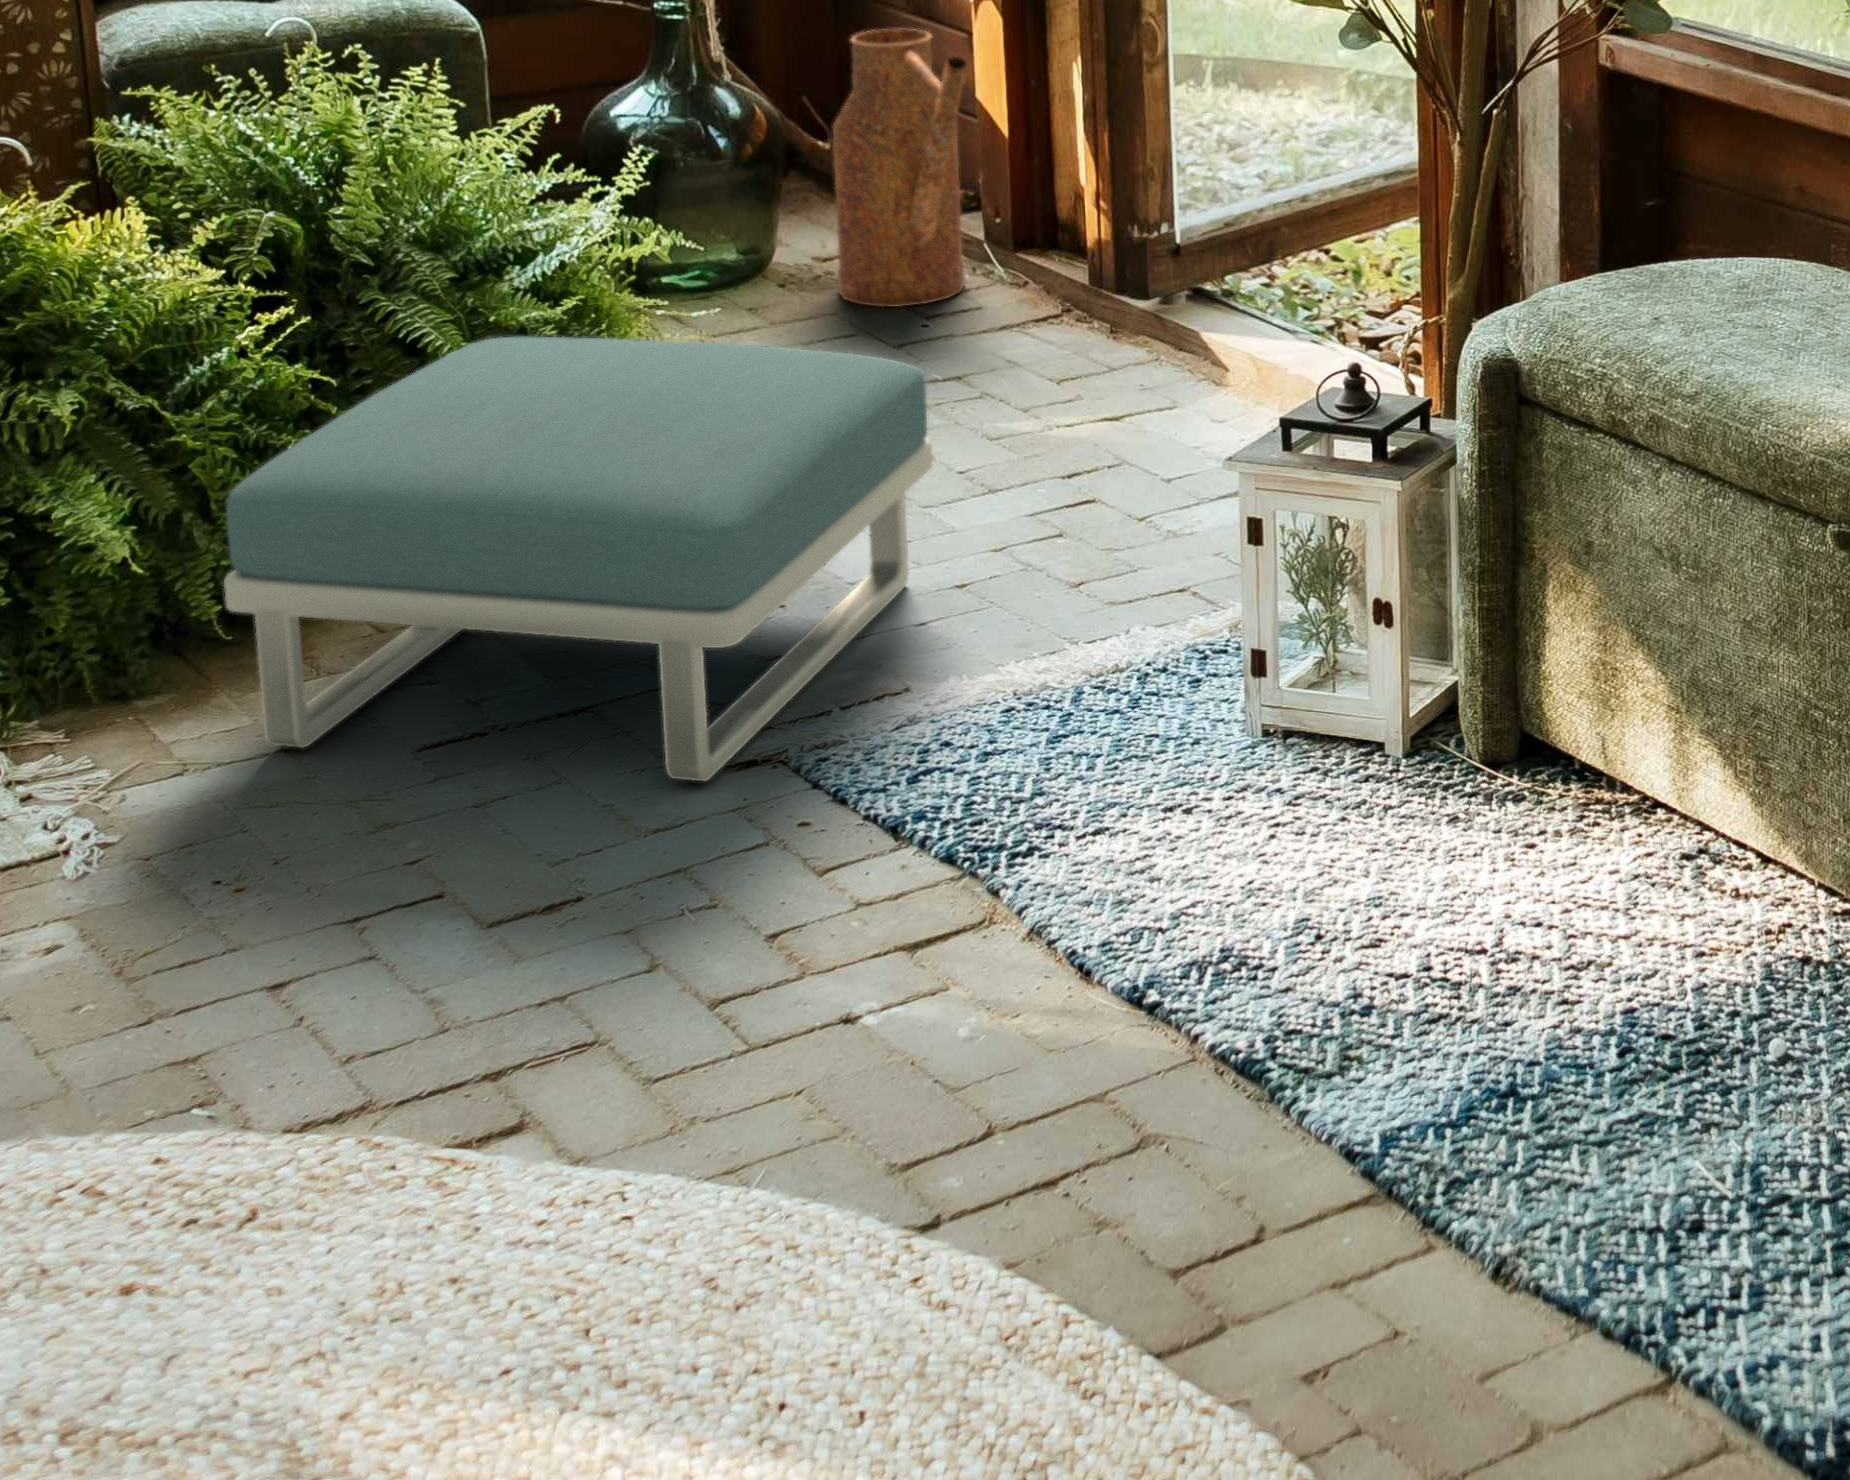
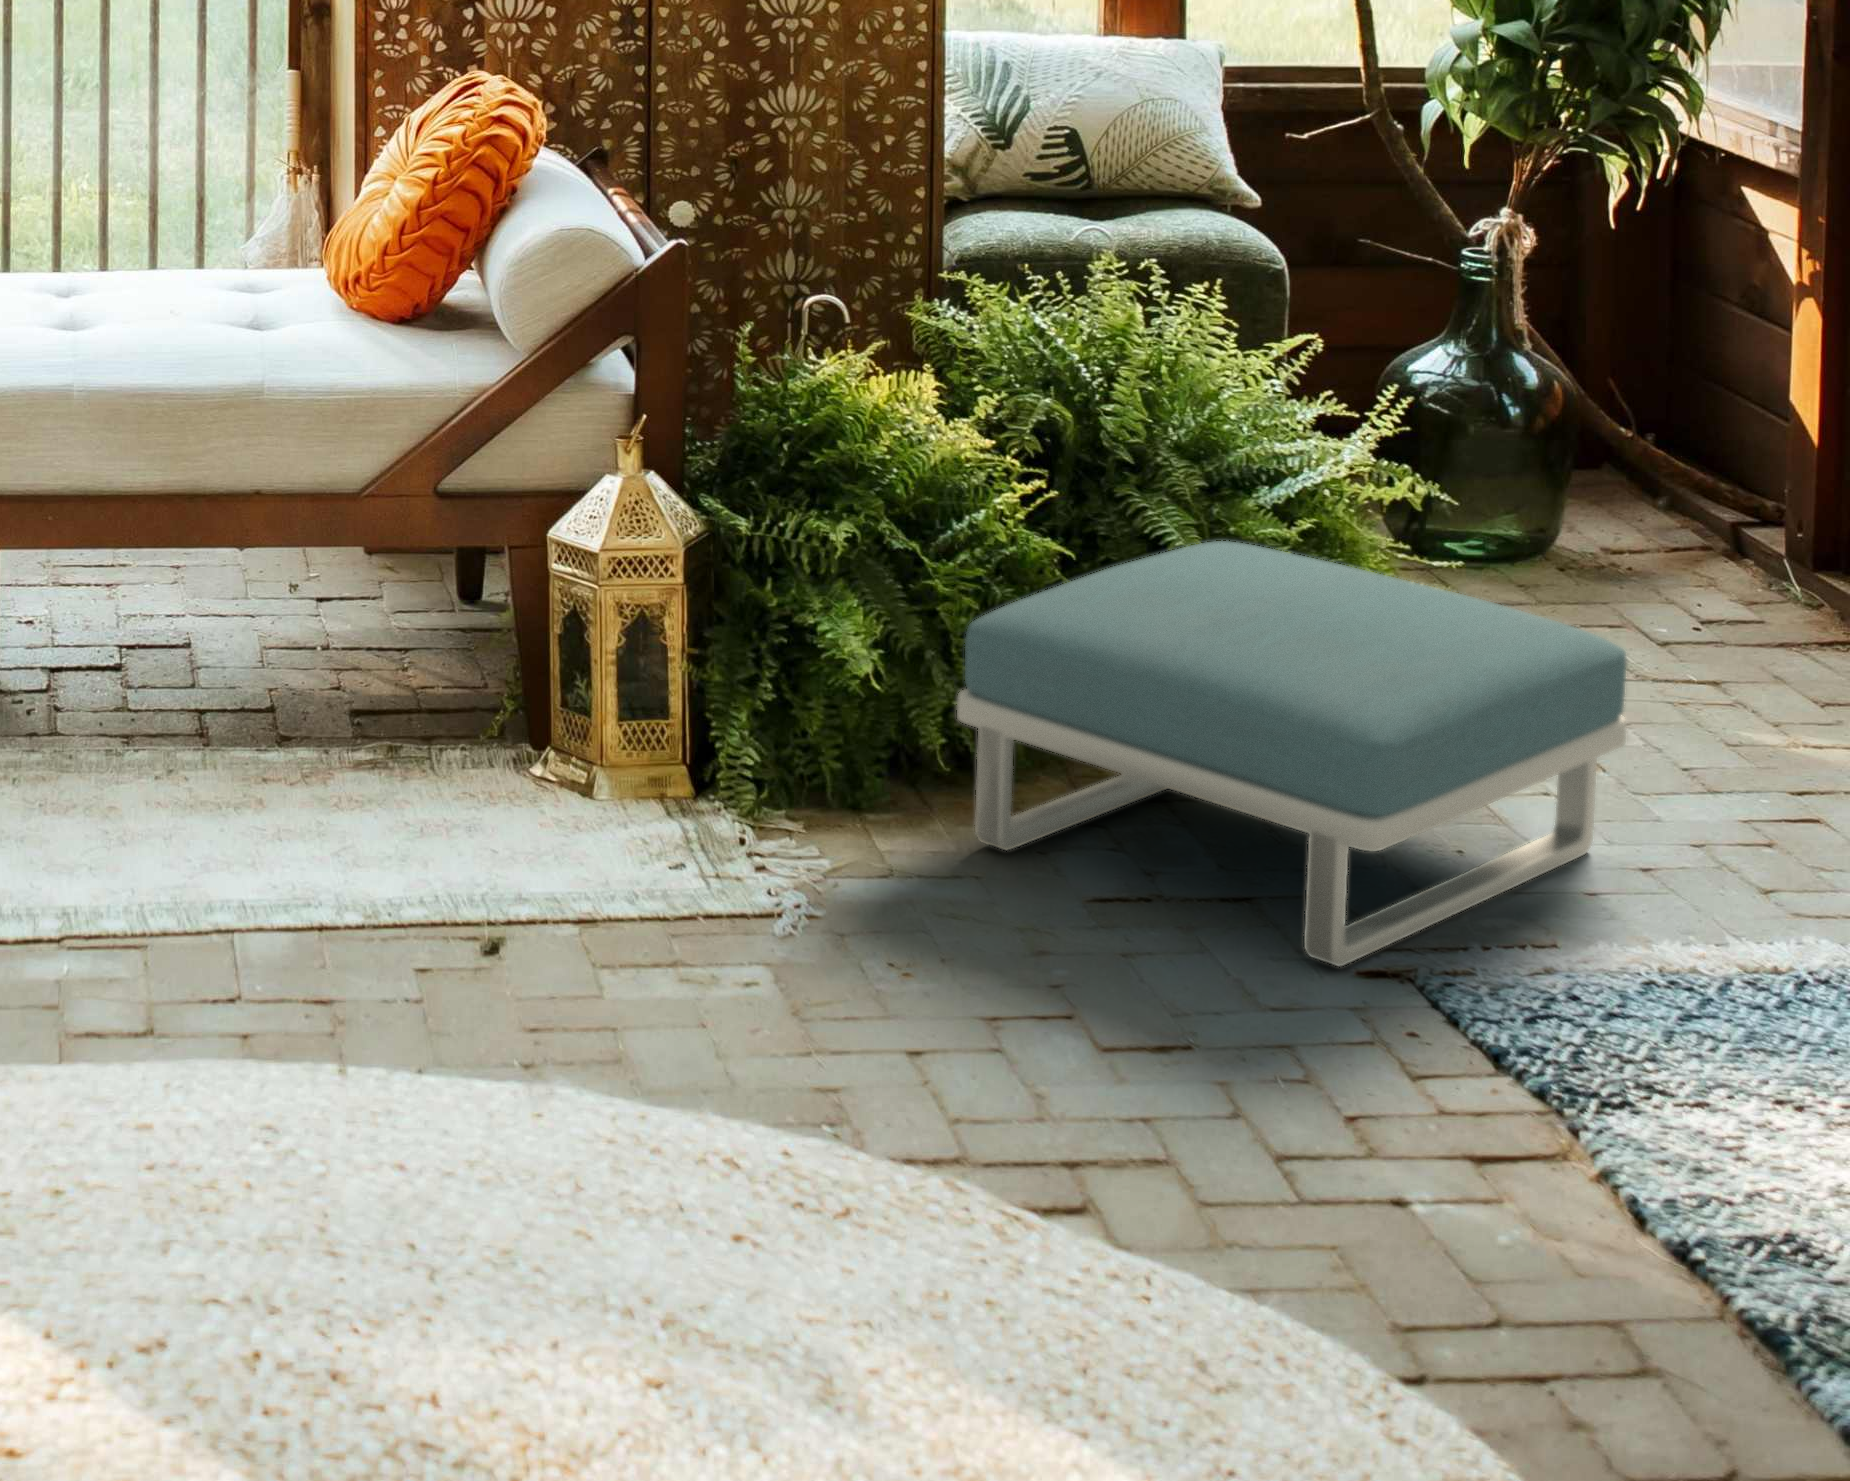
watering can: present [833,29,967,307] -> none [1618,316,1769,598]

